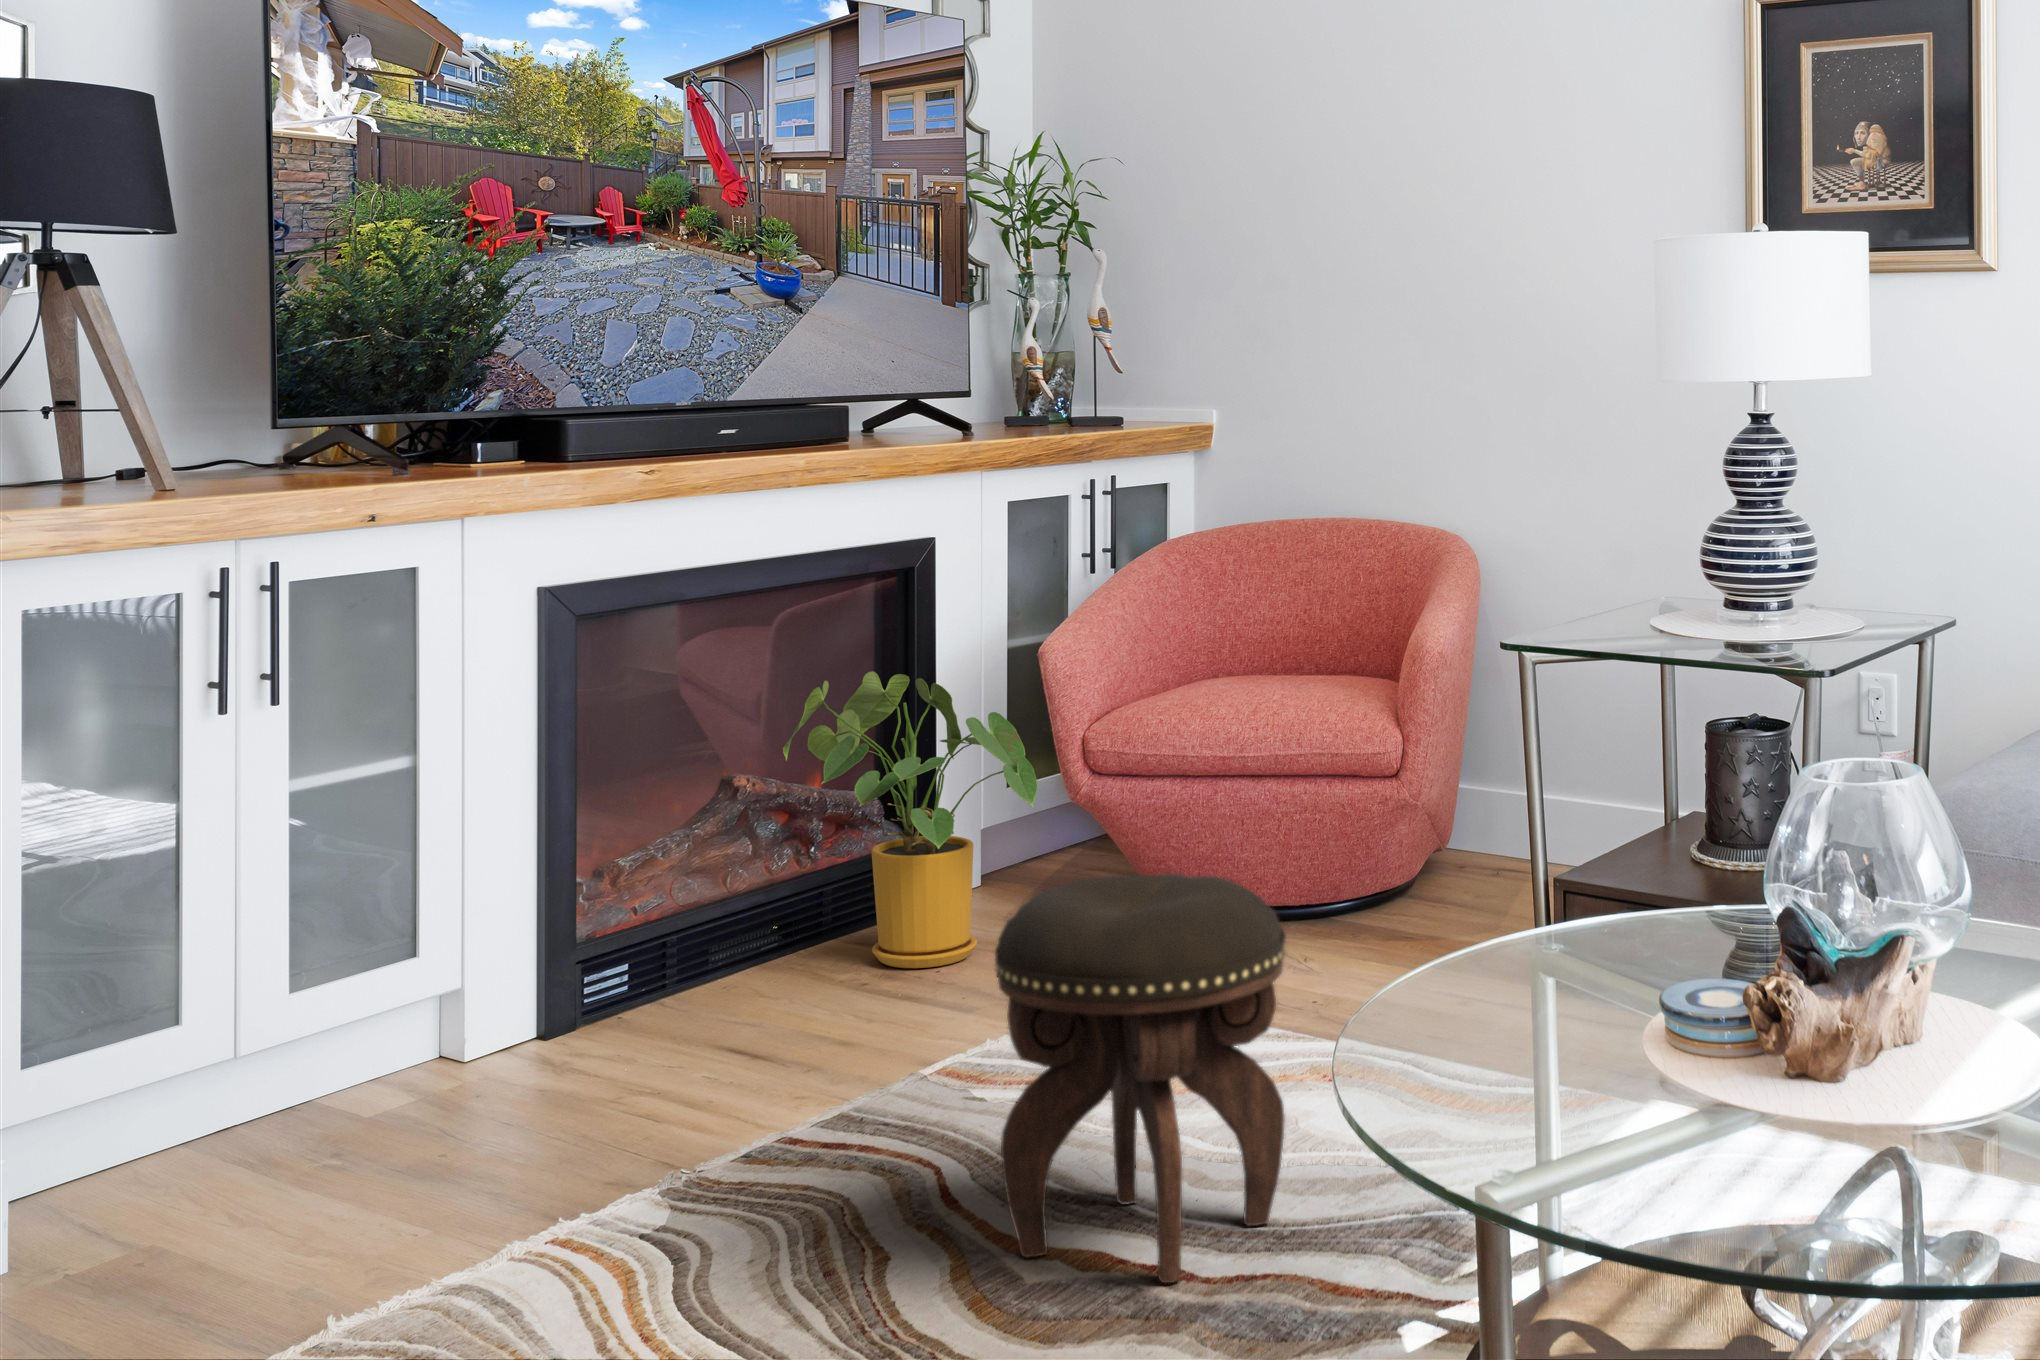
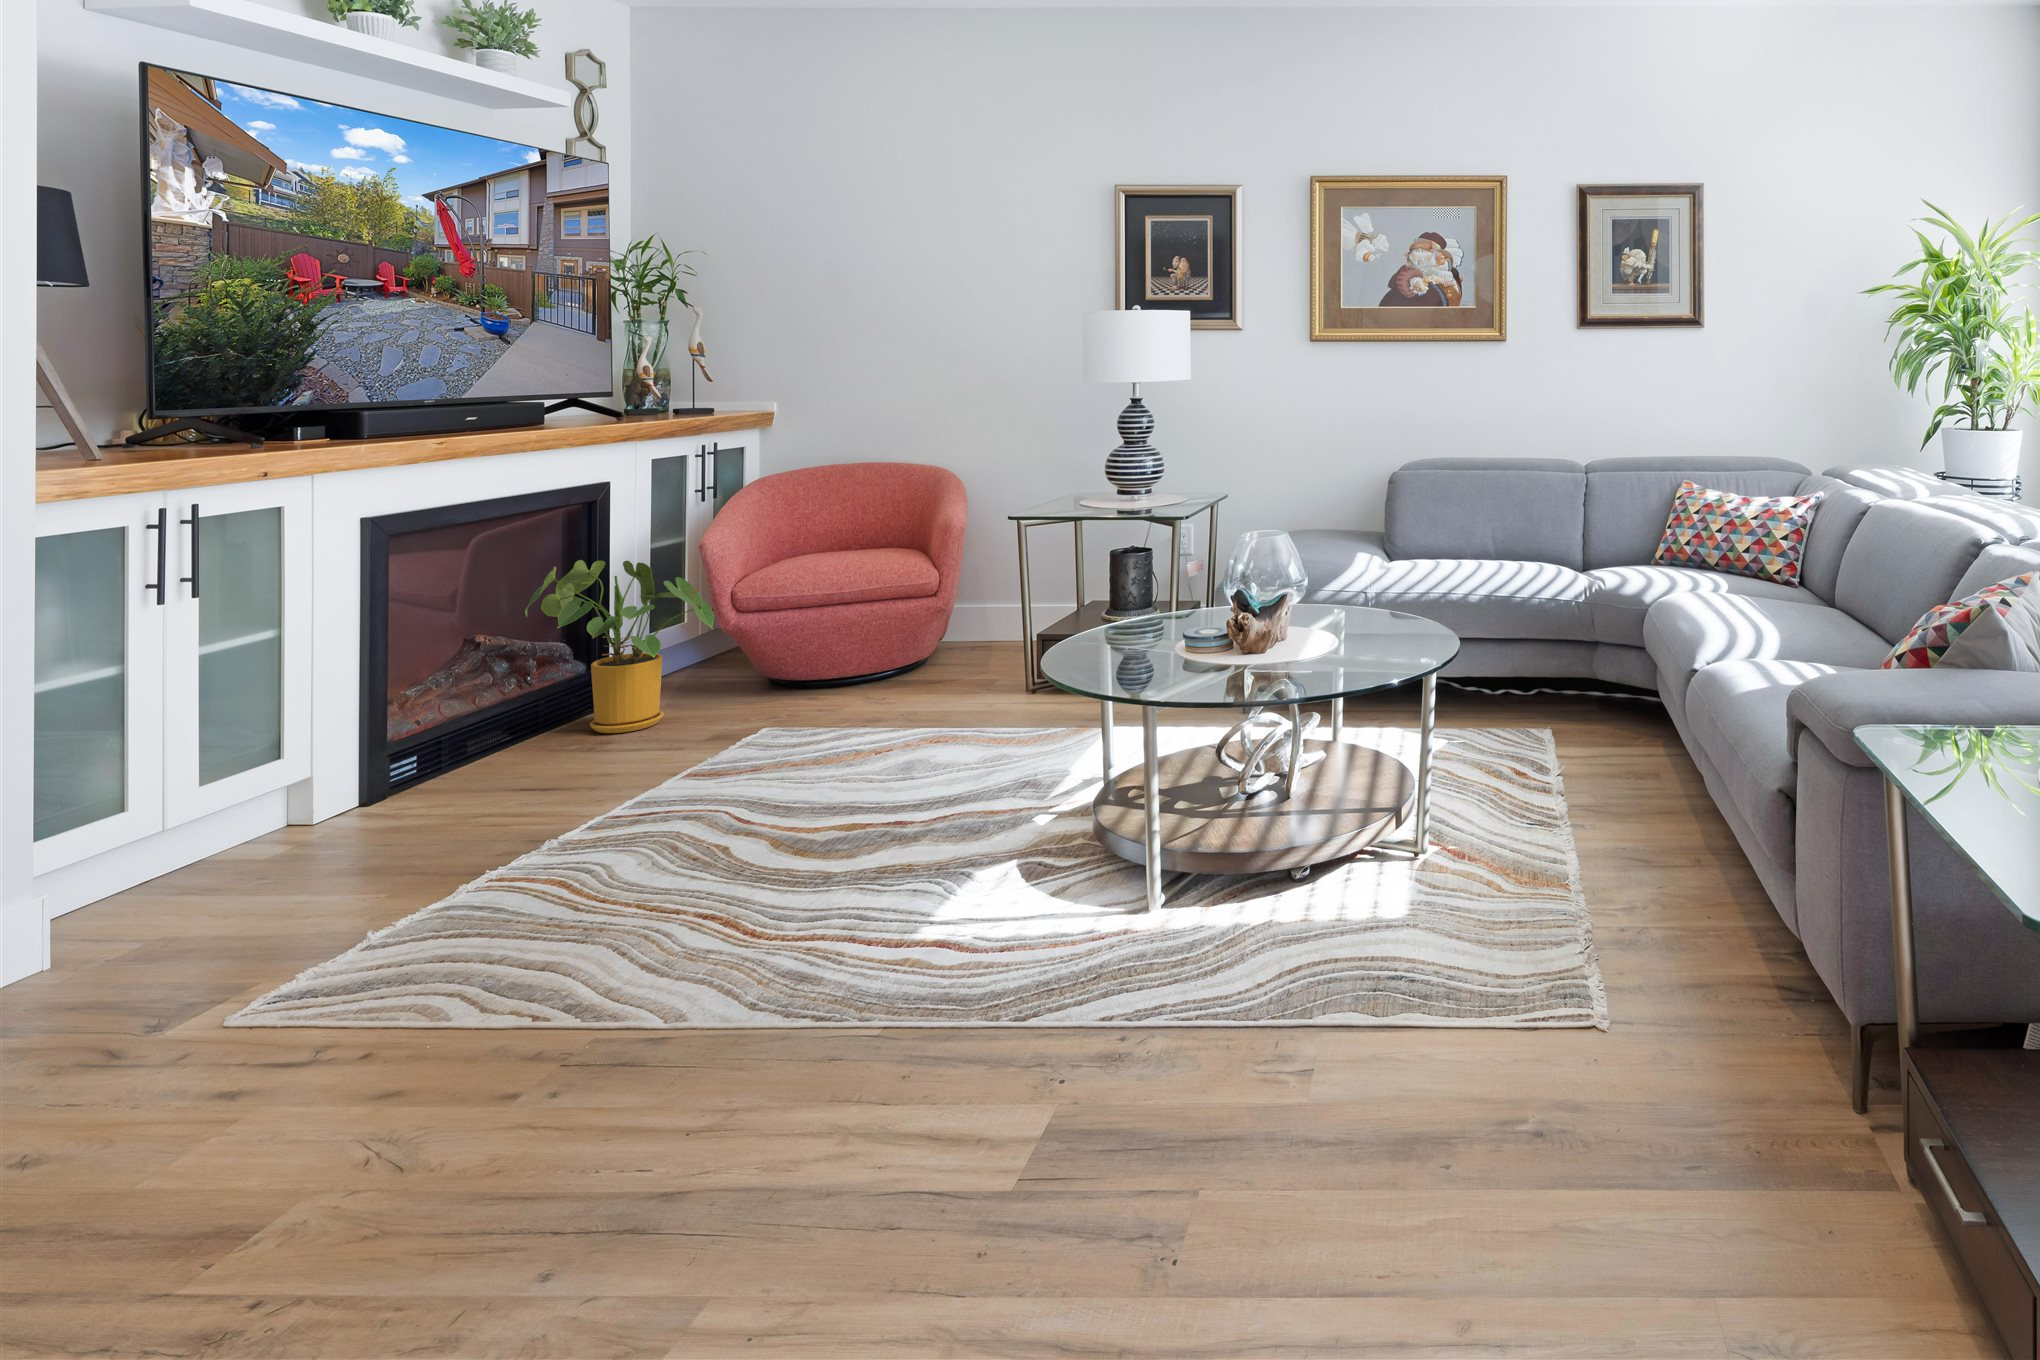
footstool: present [995,874,1286,1283] -> none [795,640,967,858]

